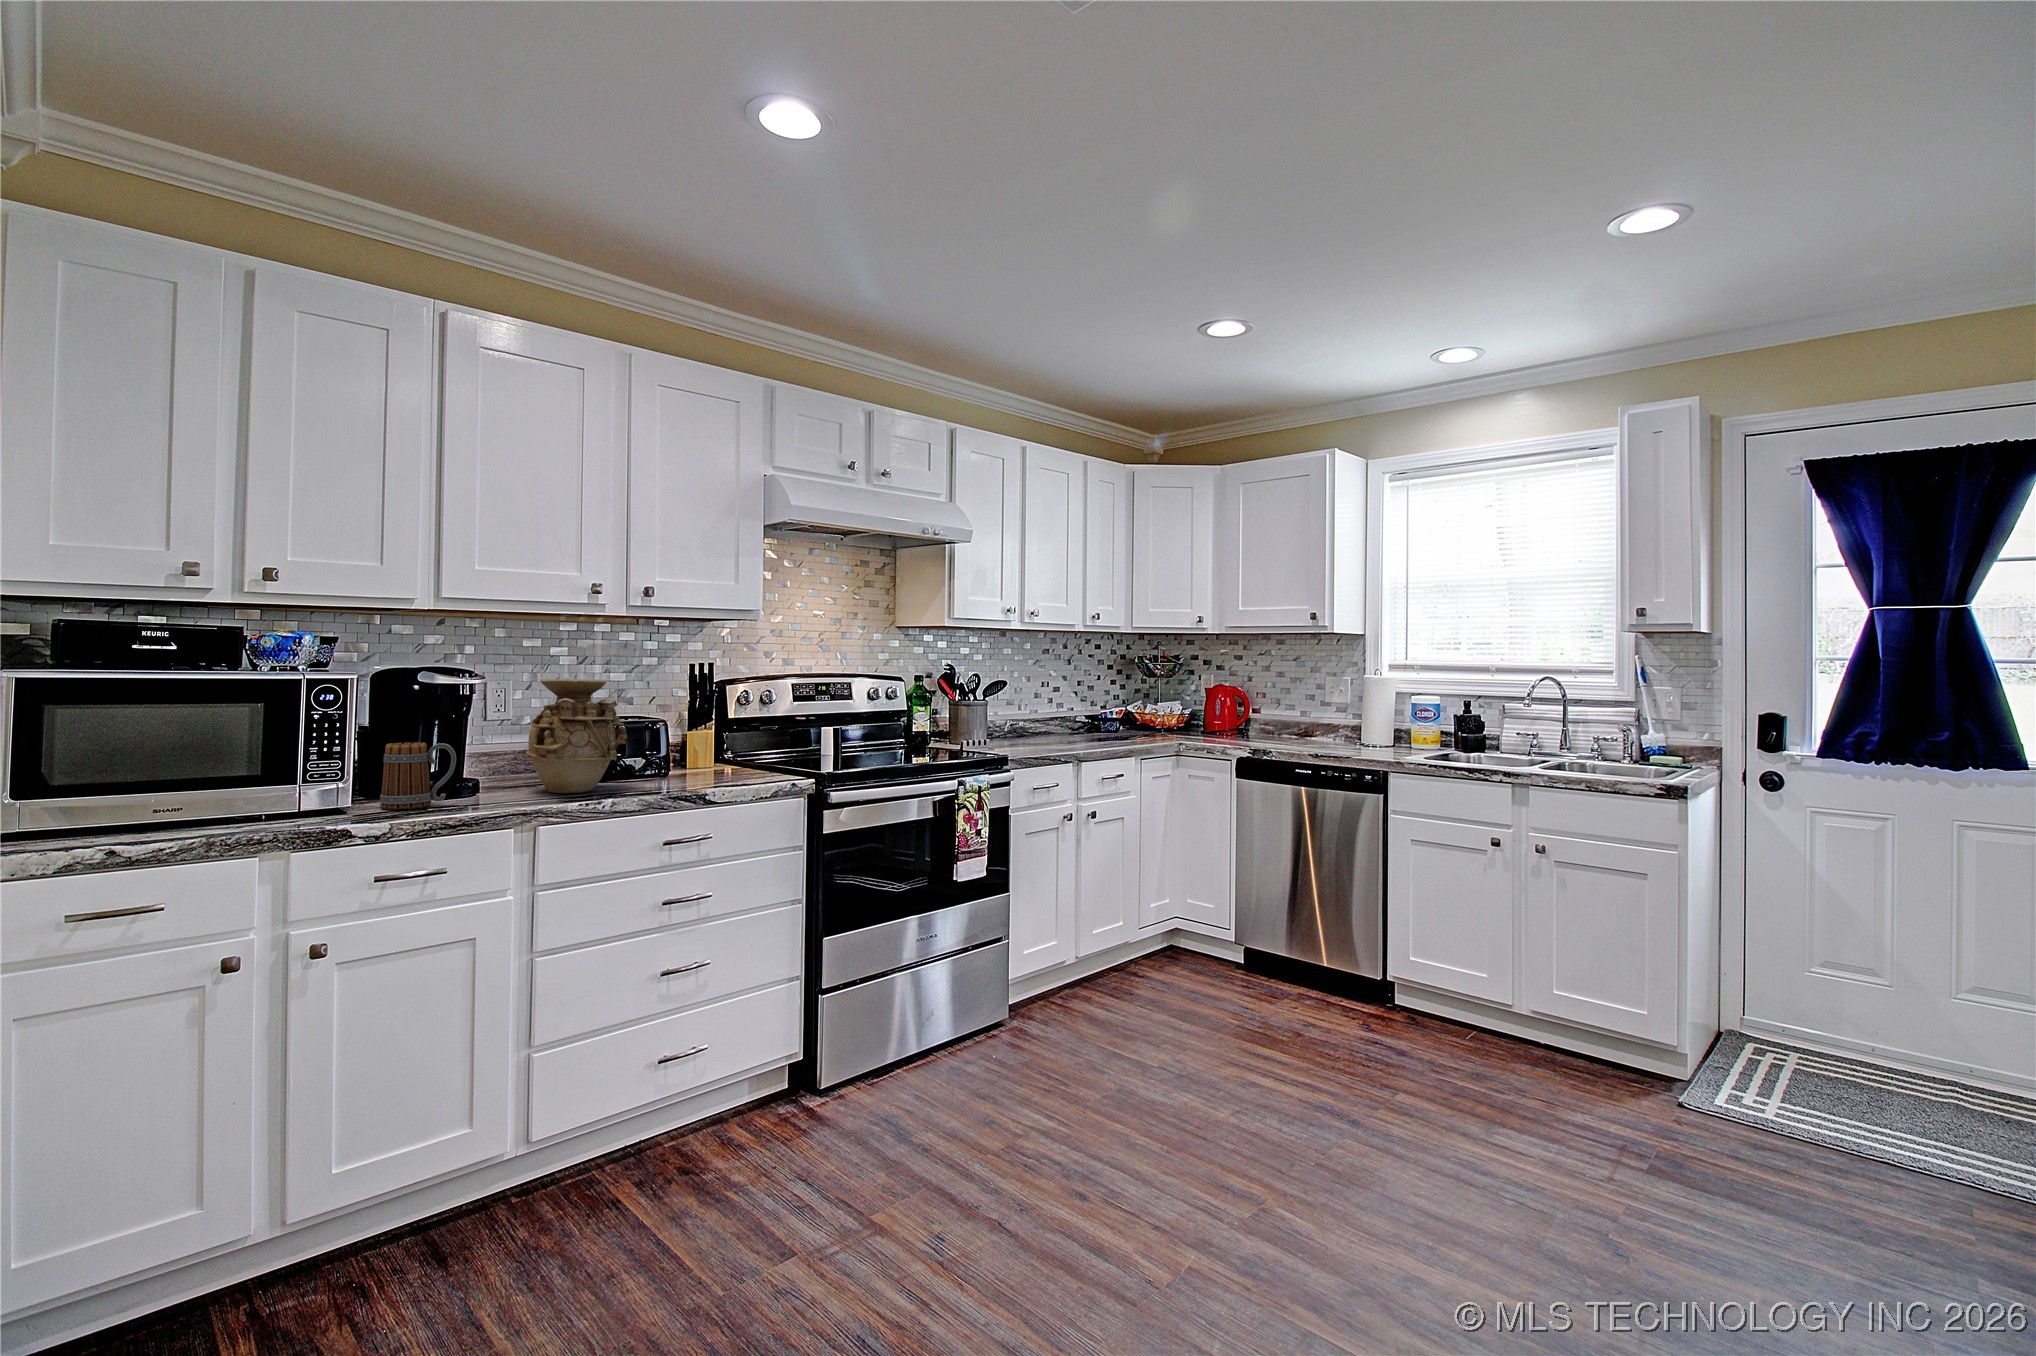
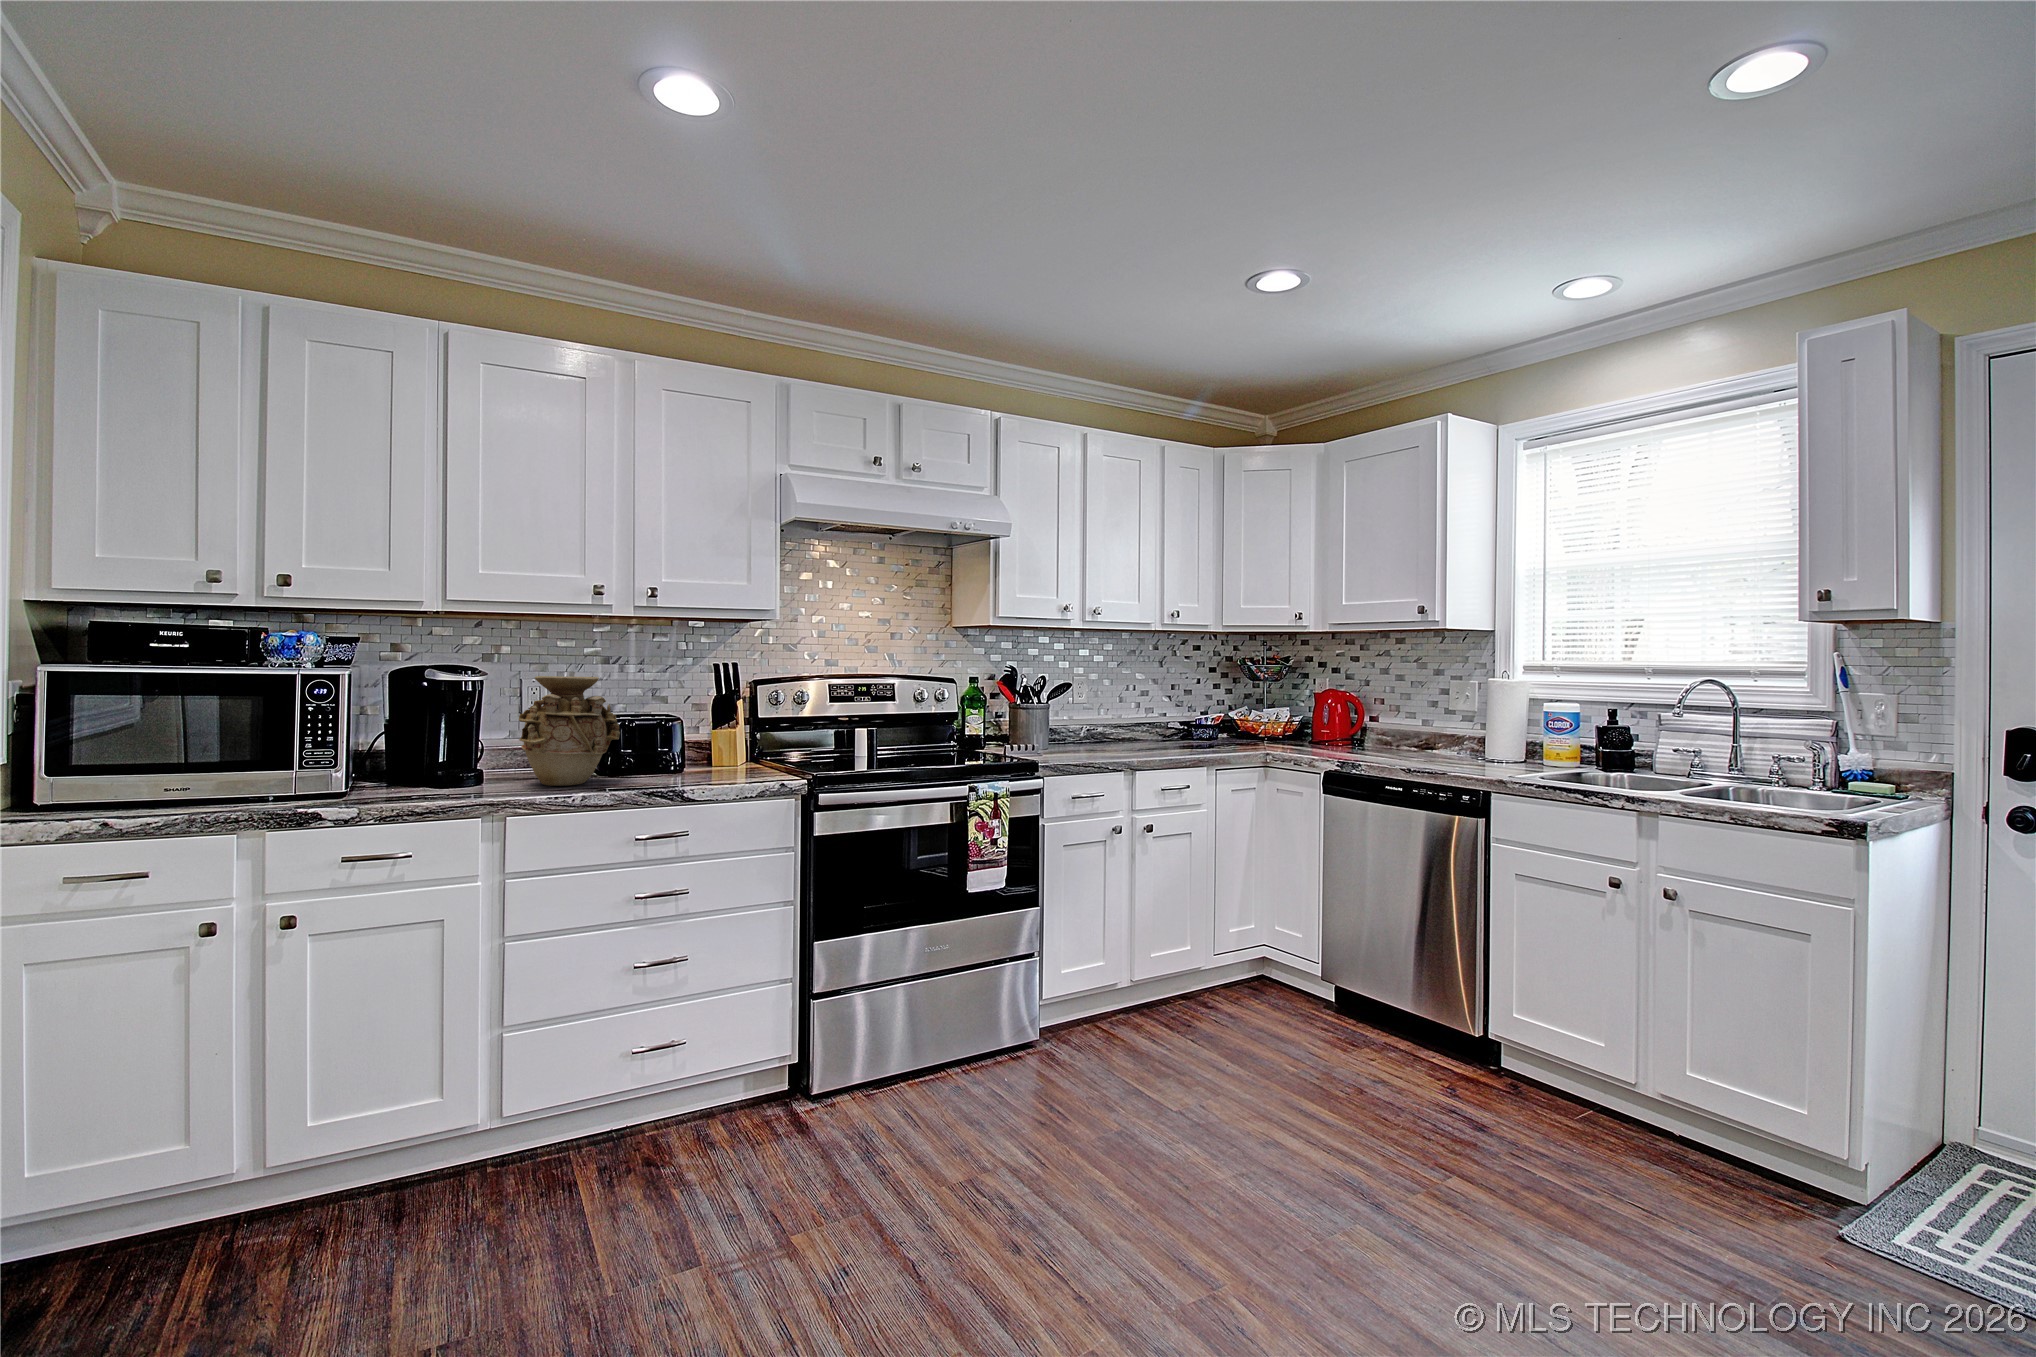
mug: present [380,742,456,809] -> none [374,734,445,796]

